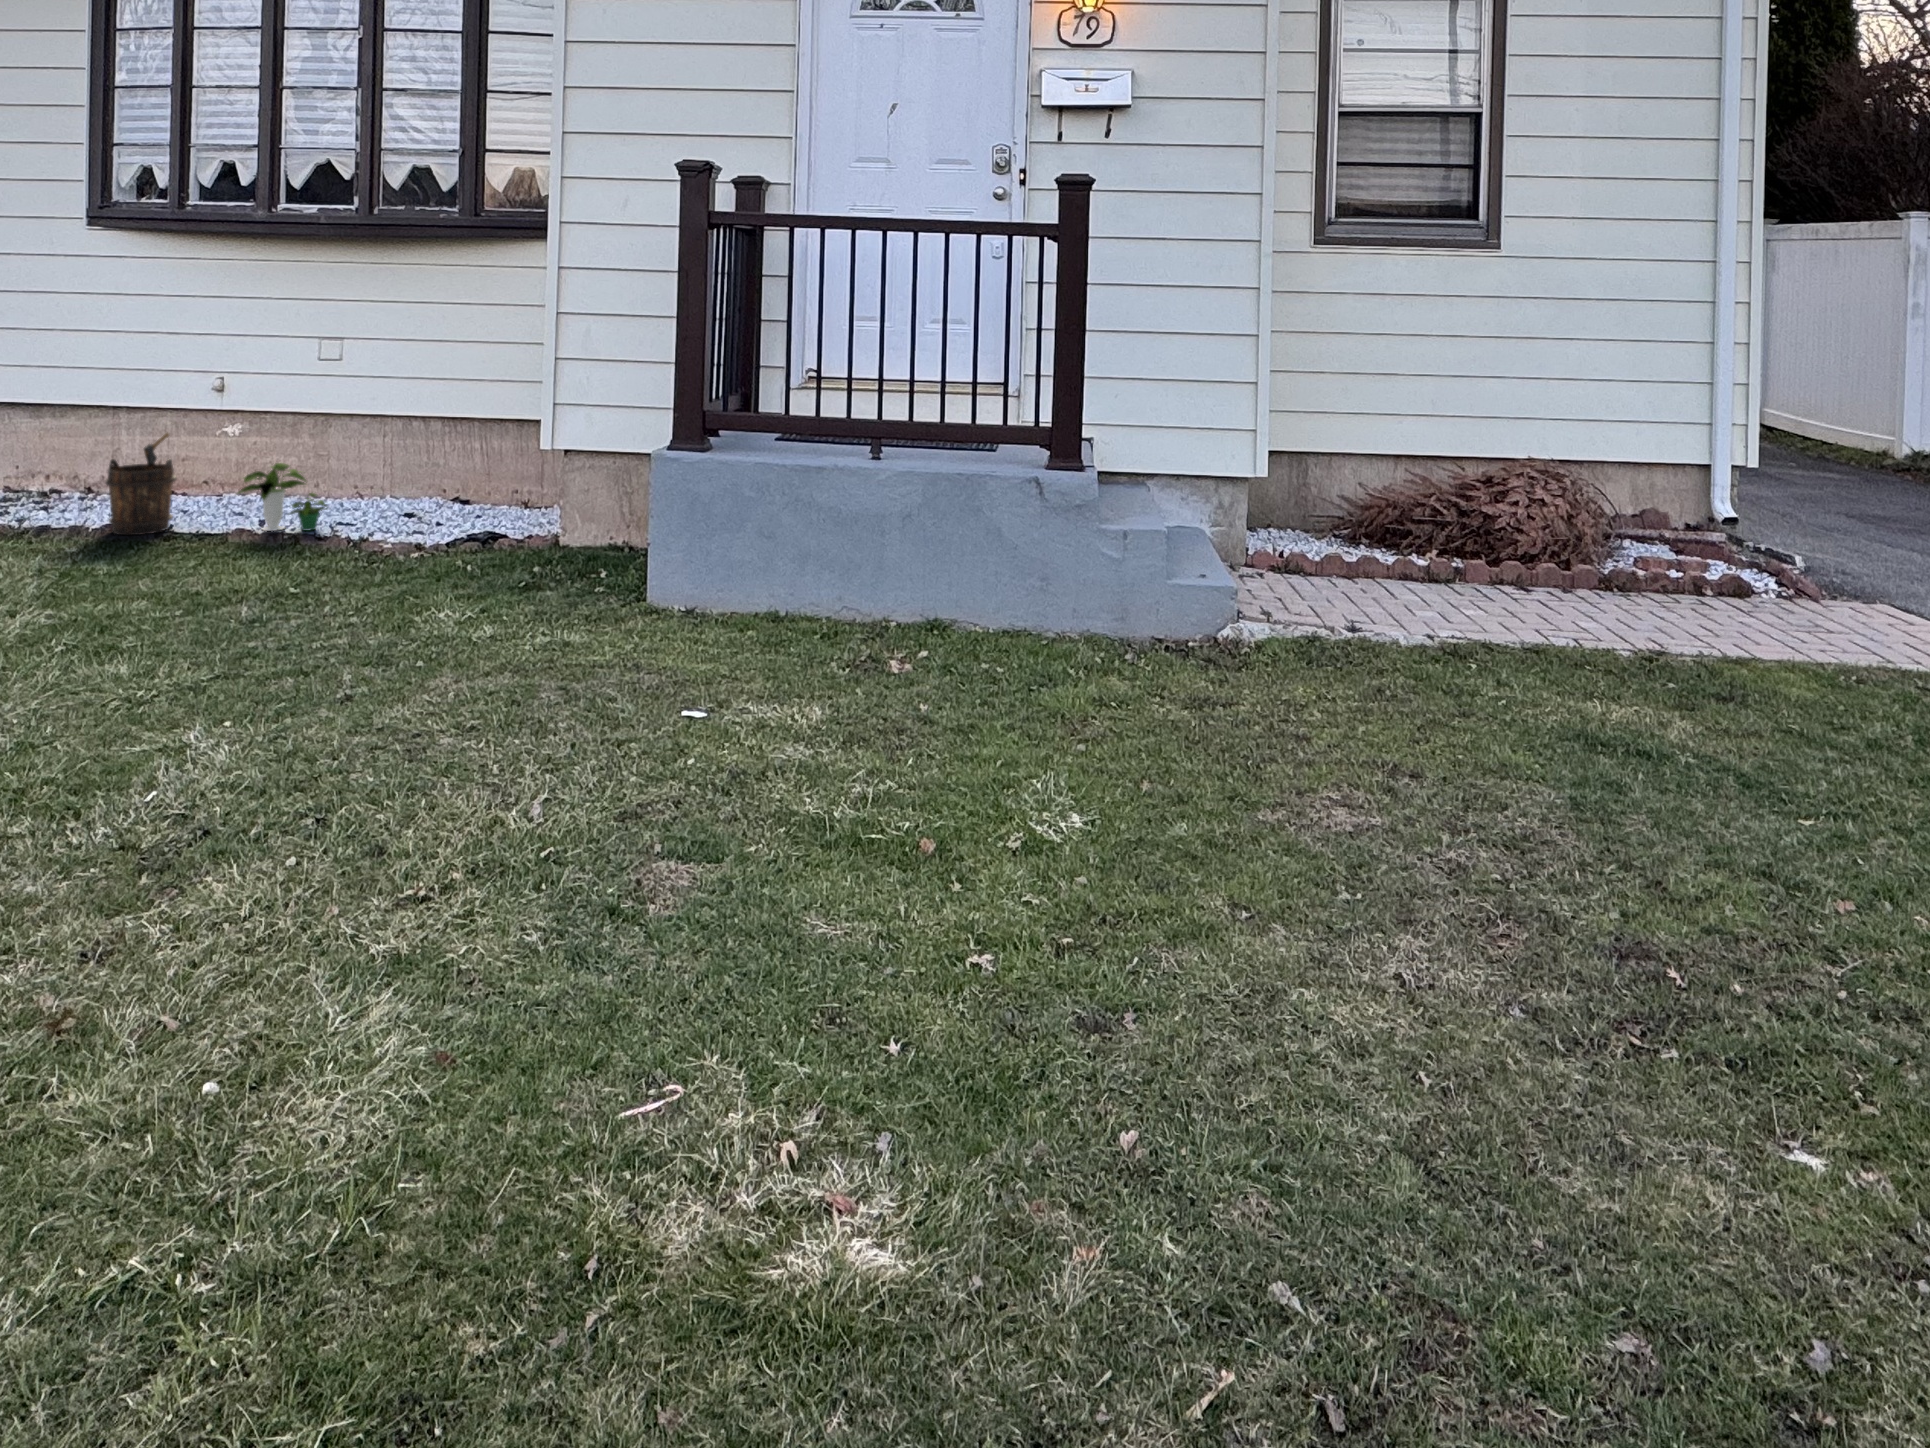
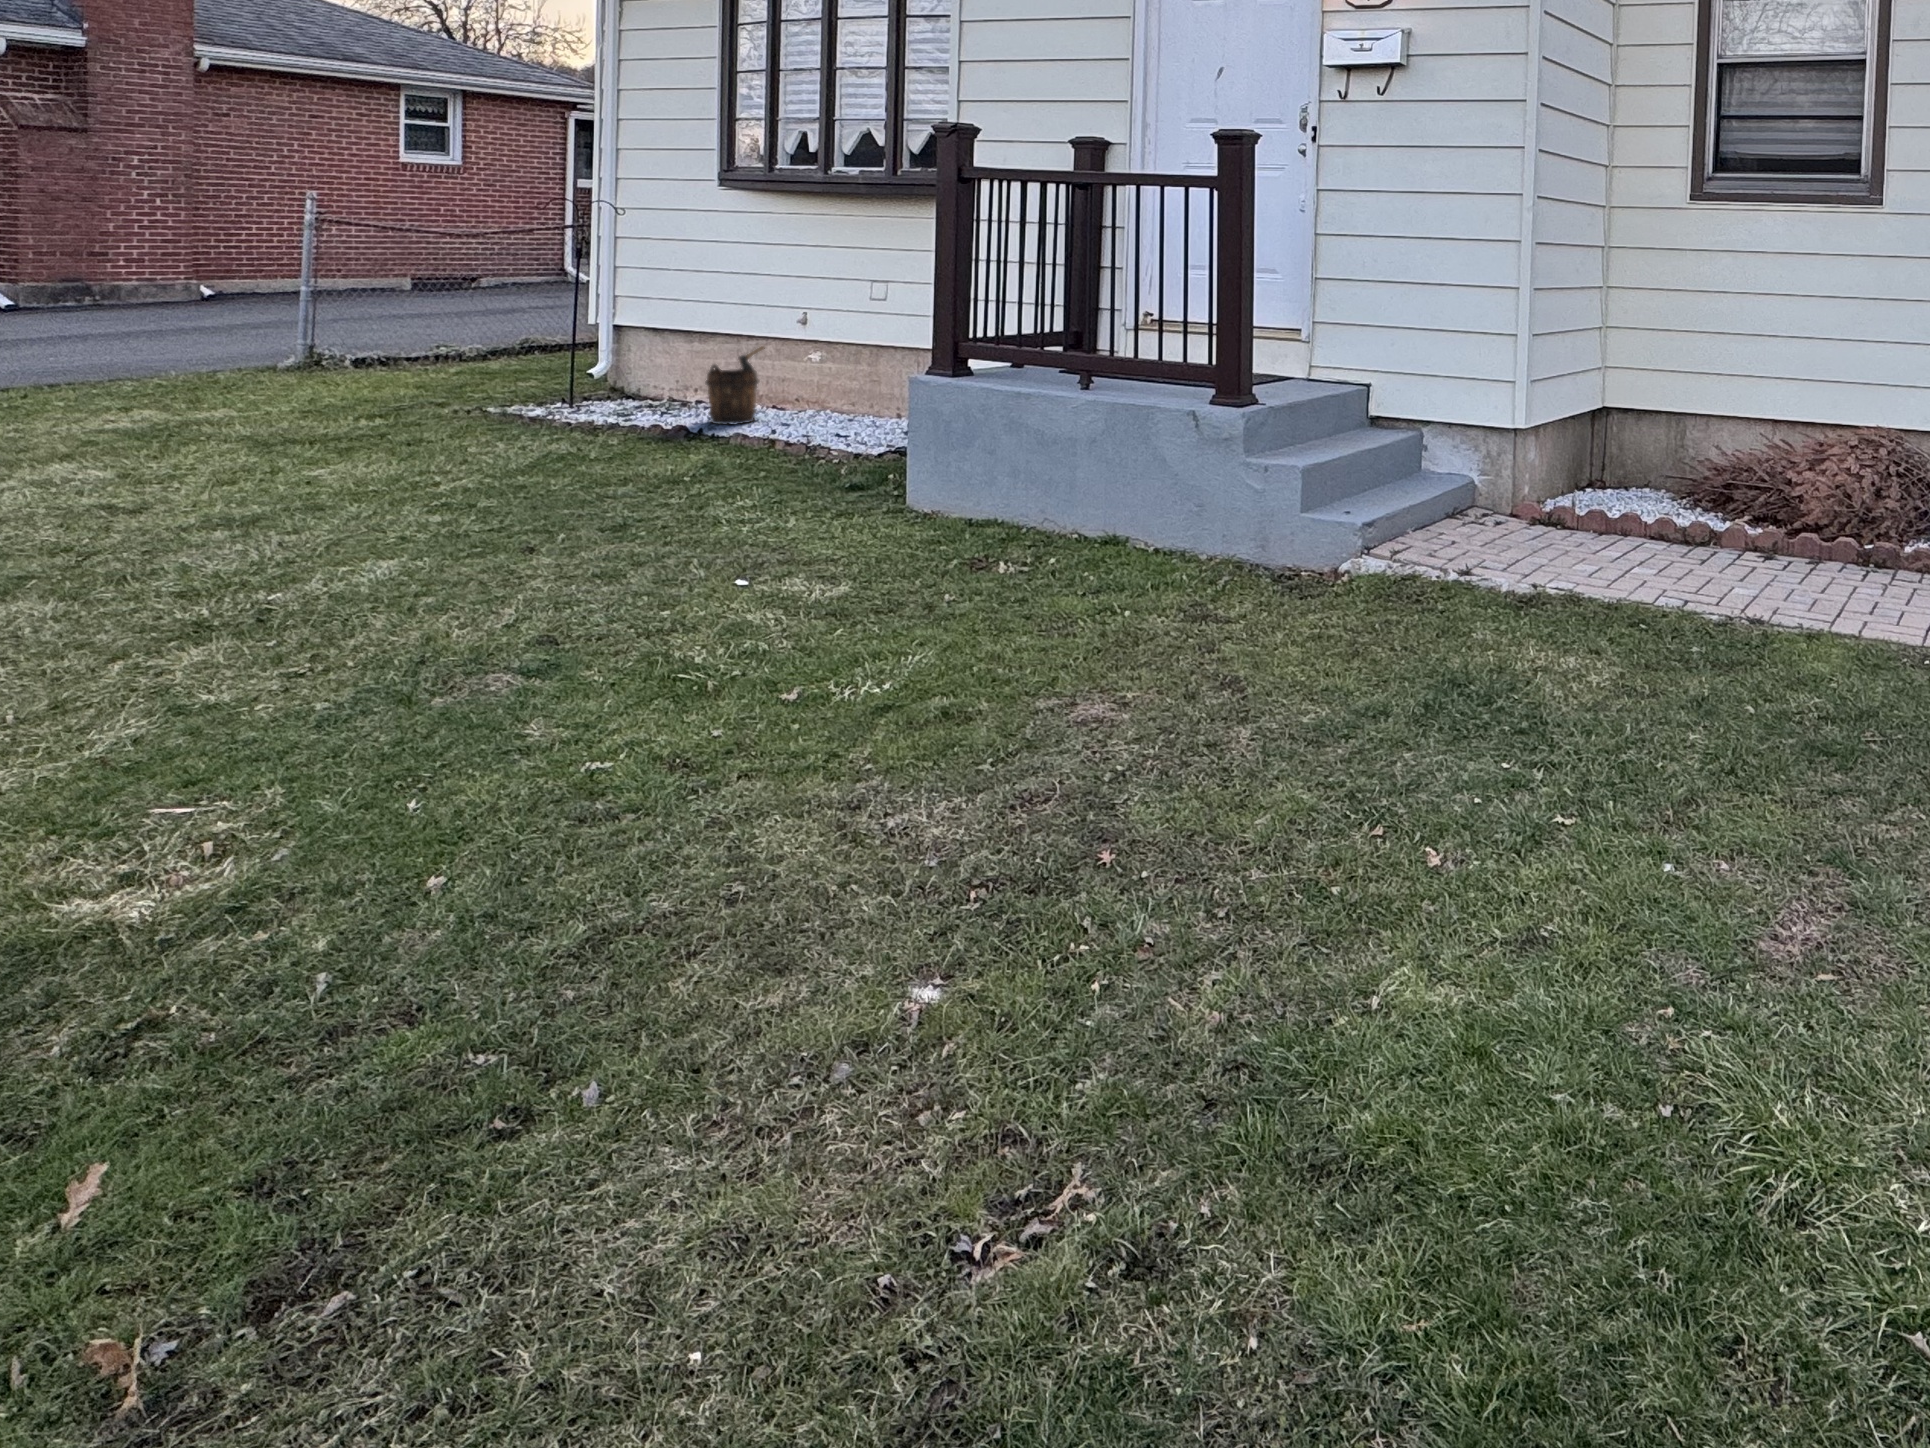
potted plant: present [239,463,327,531] -> none [792,374,861,430]

